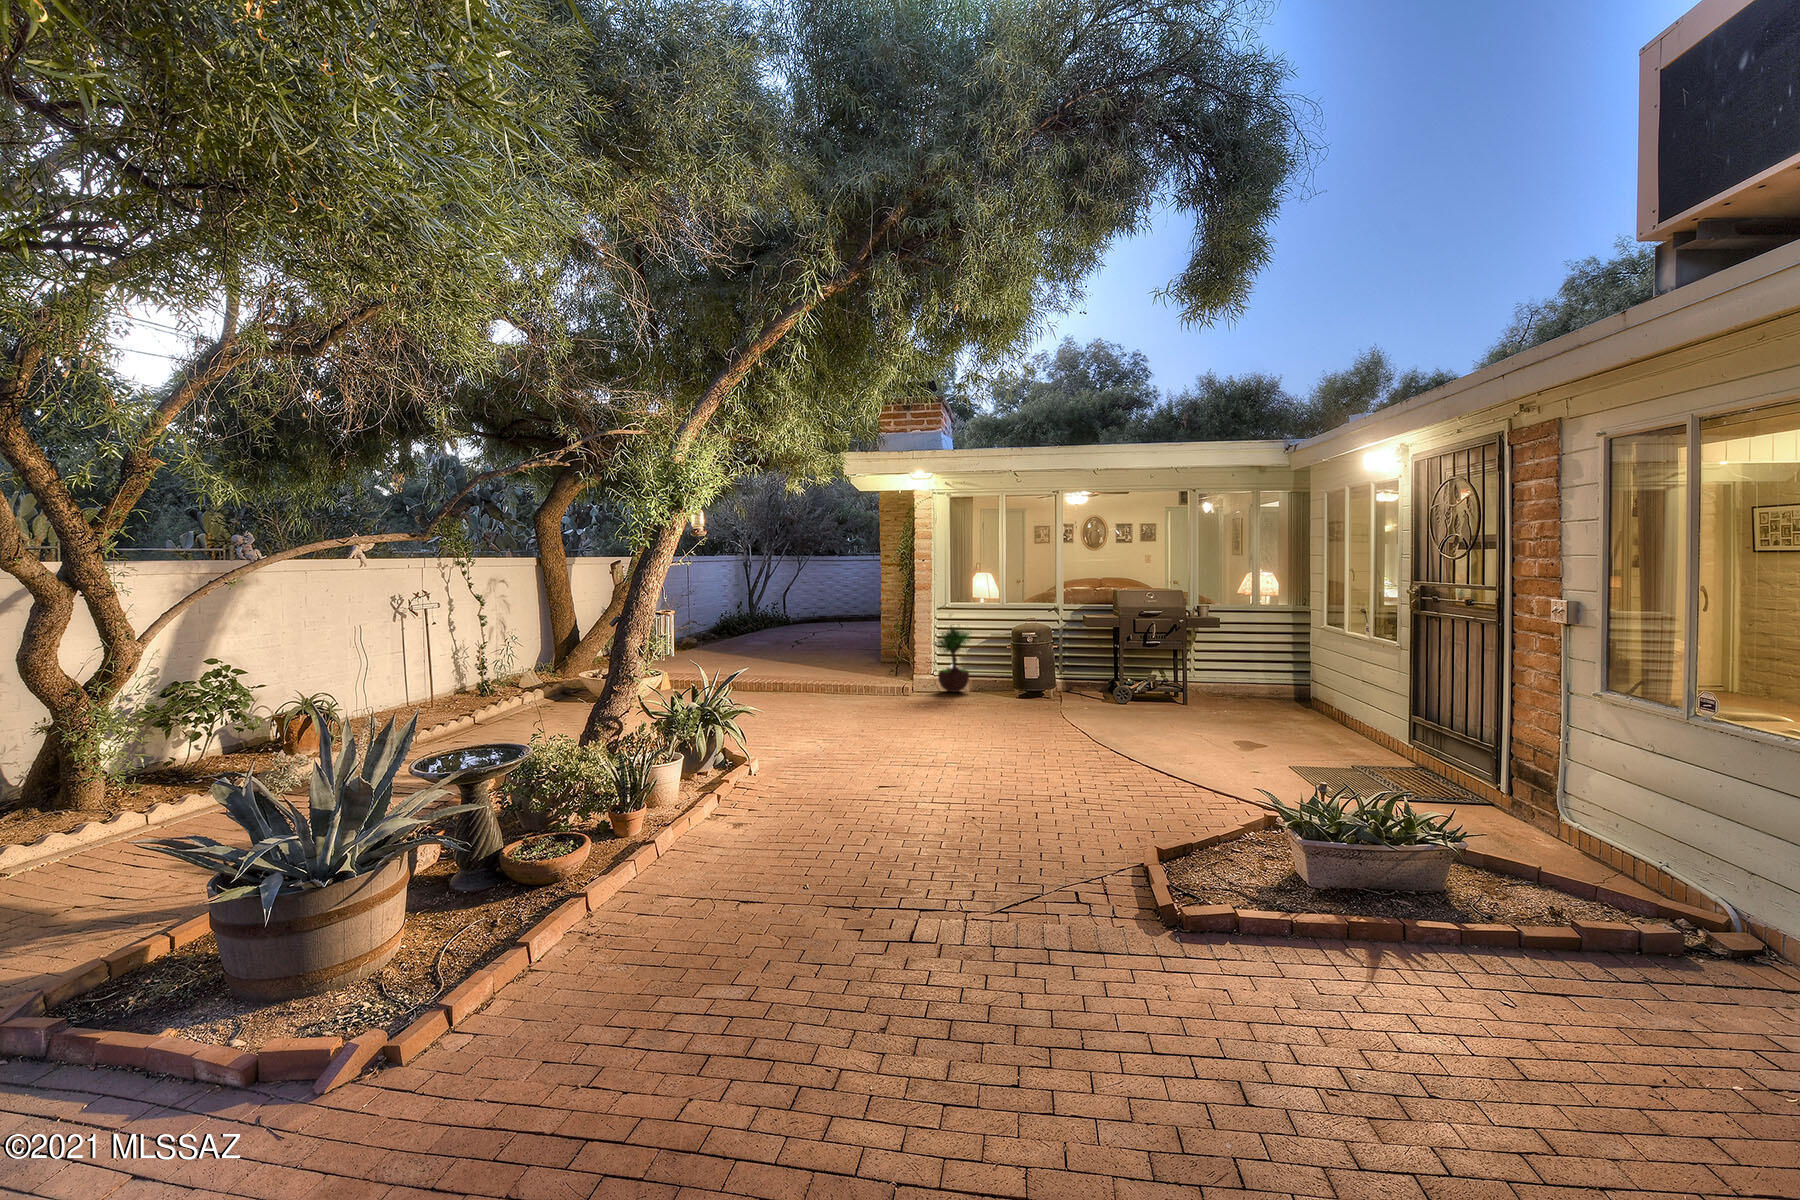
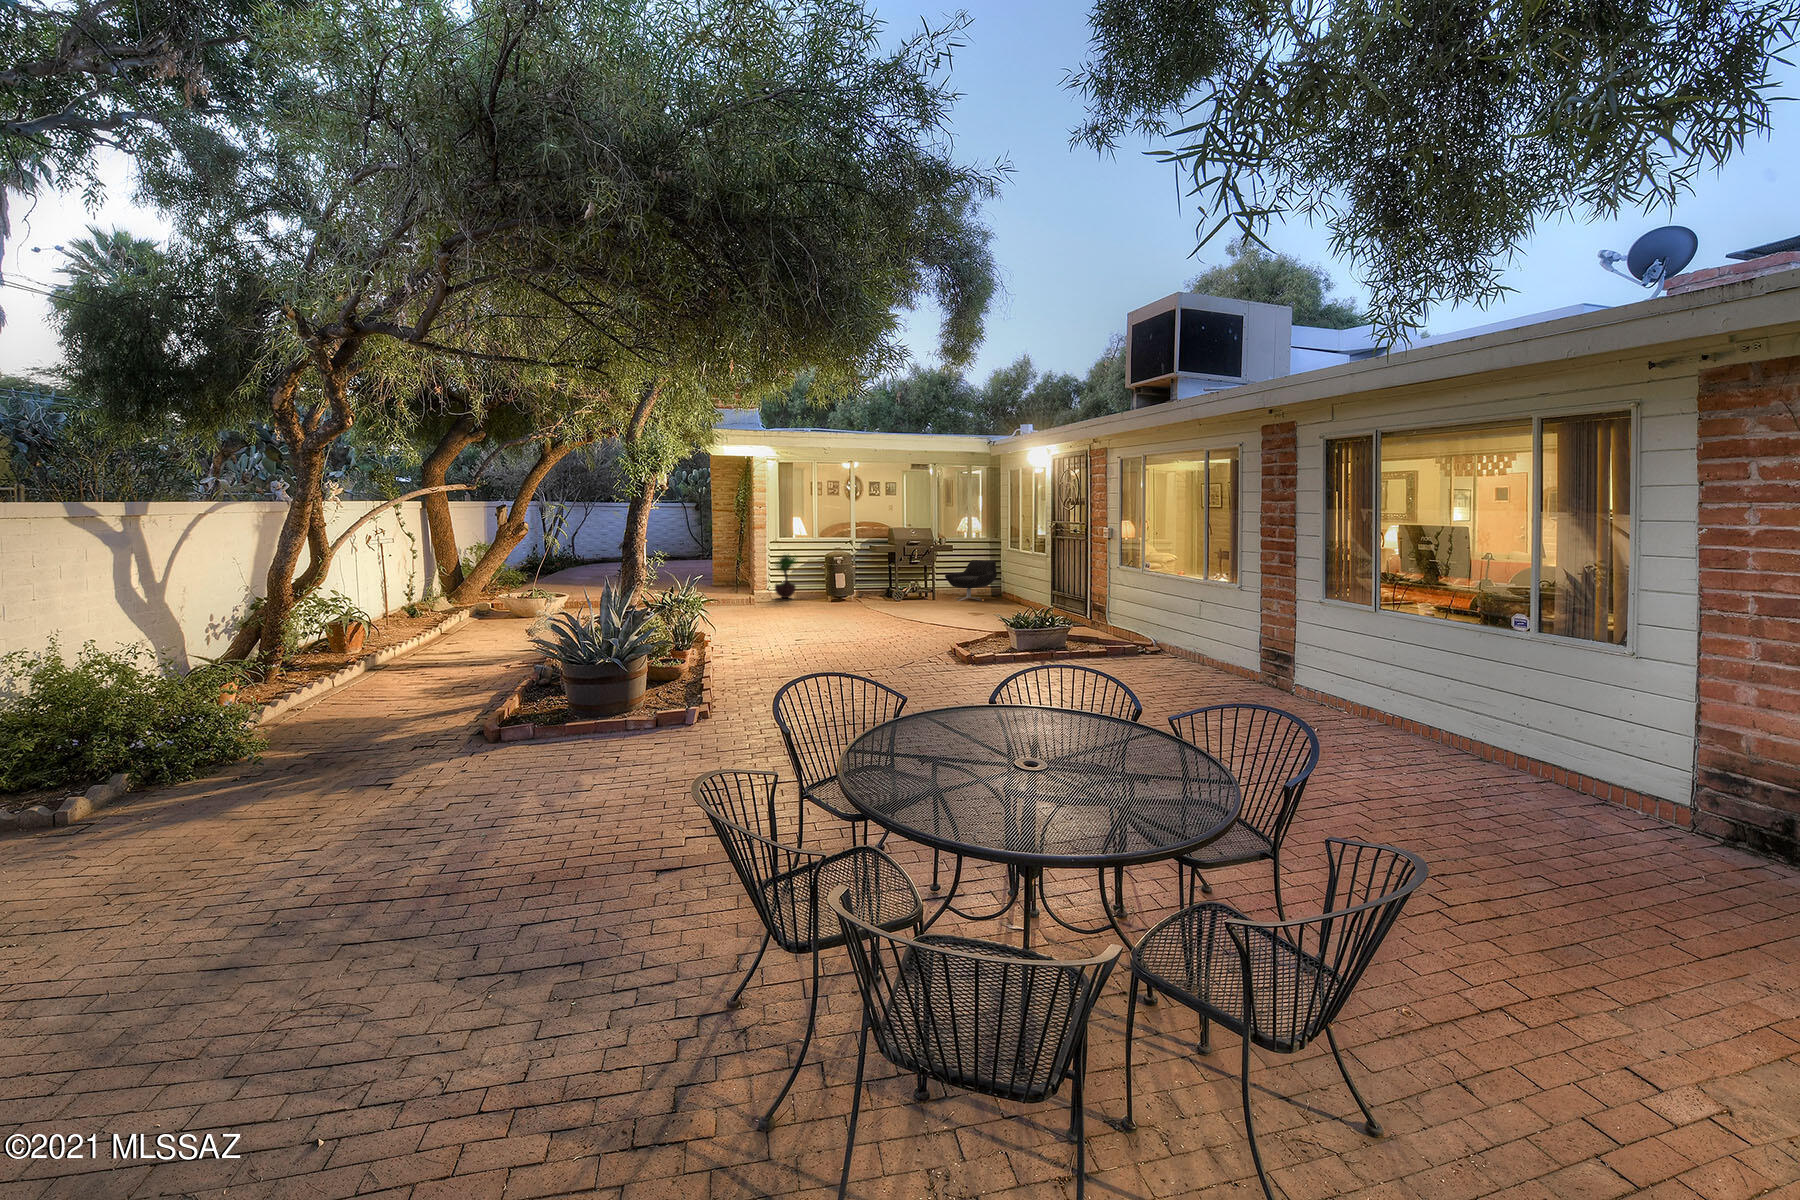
lounge chair: none [1207,641,1299,711] -> present [945,560,997,601]

